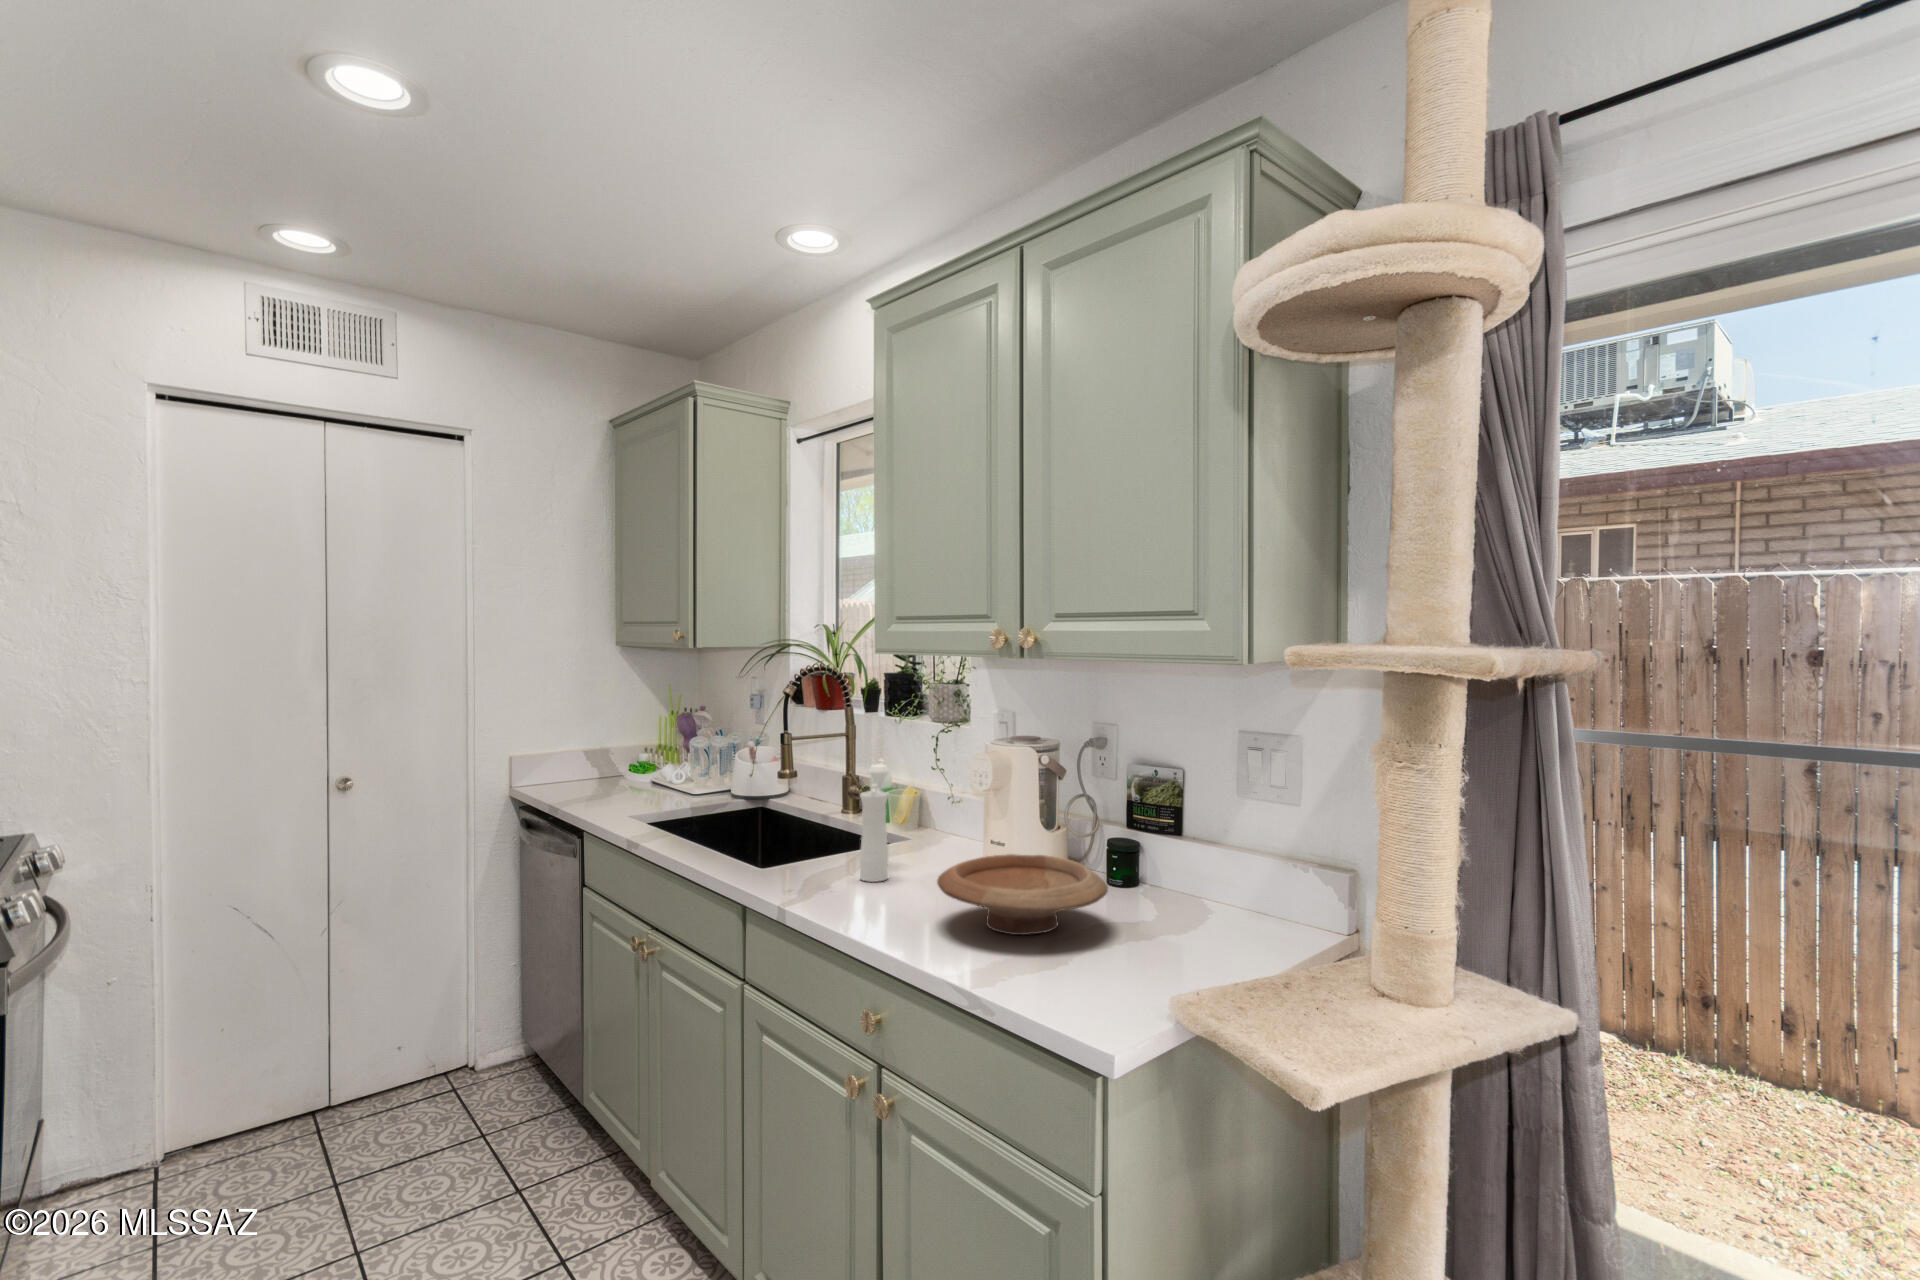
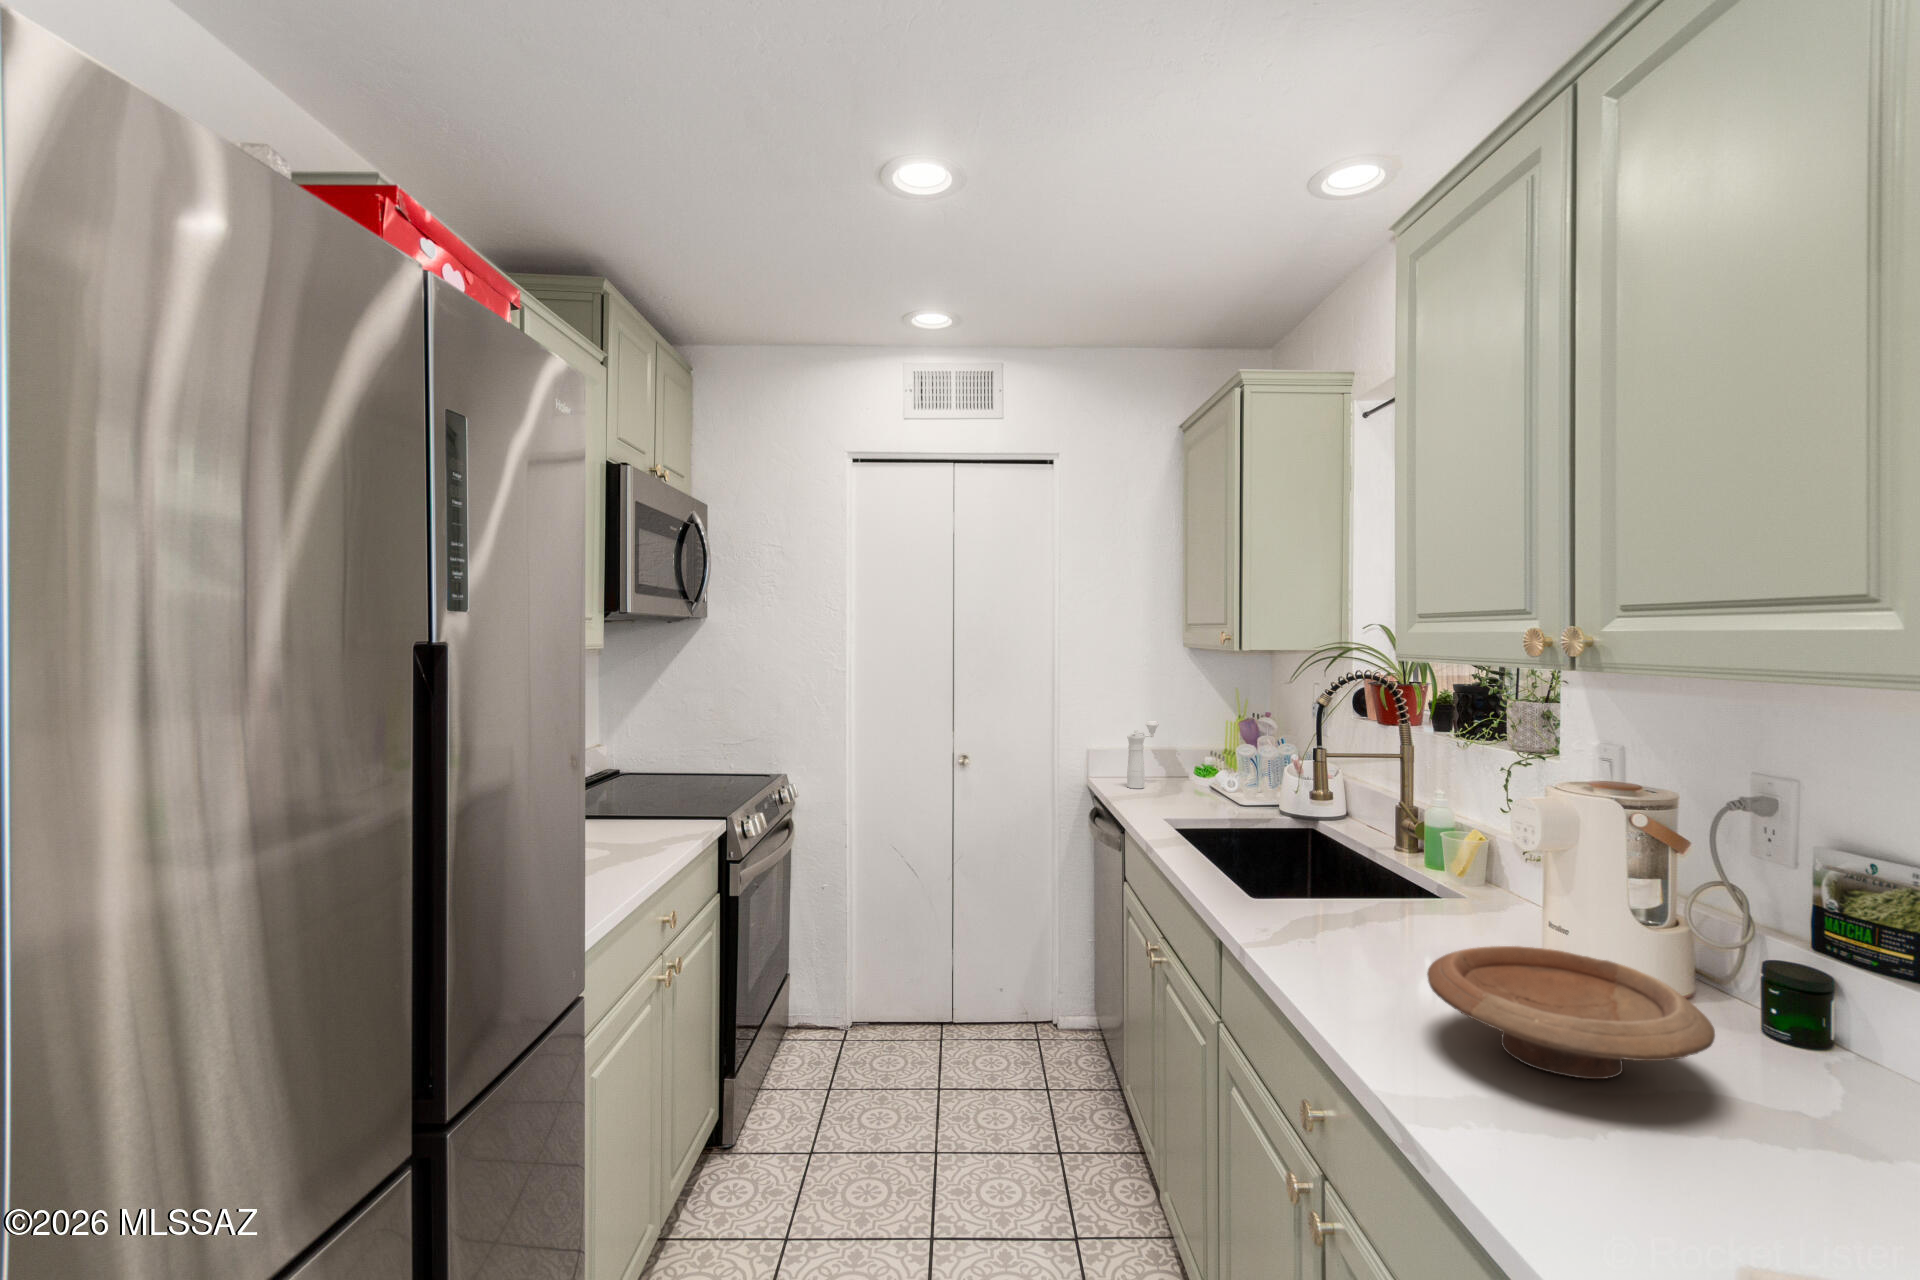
pepper mill: present [860,764,889,882] -> present [1127,721,1159,789]

